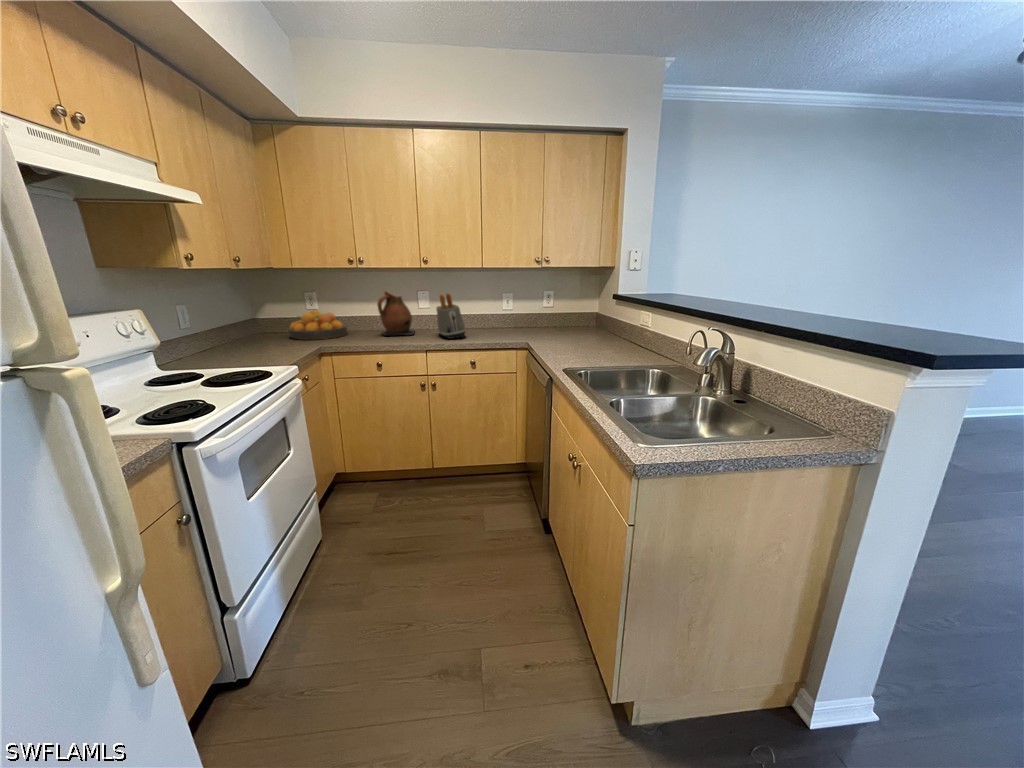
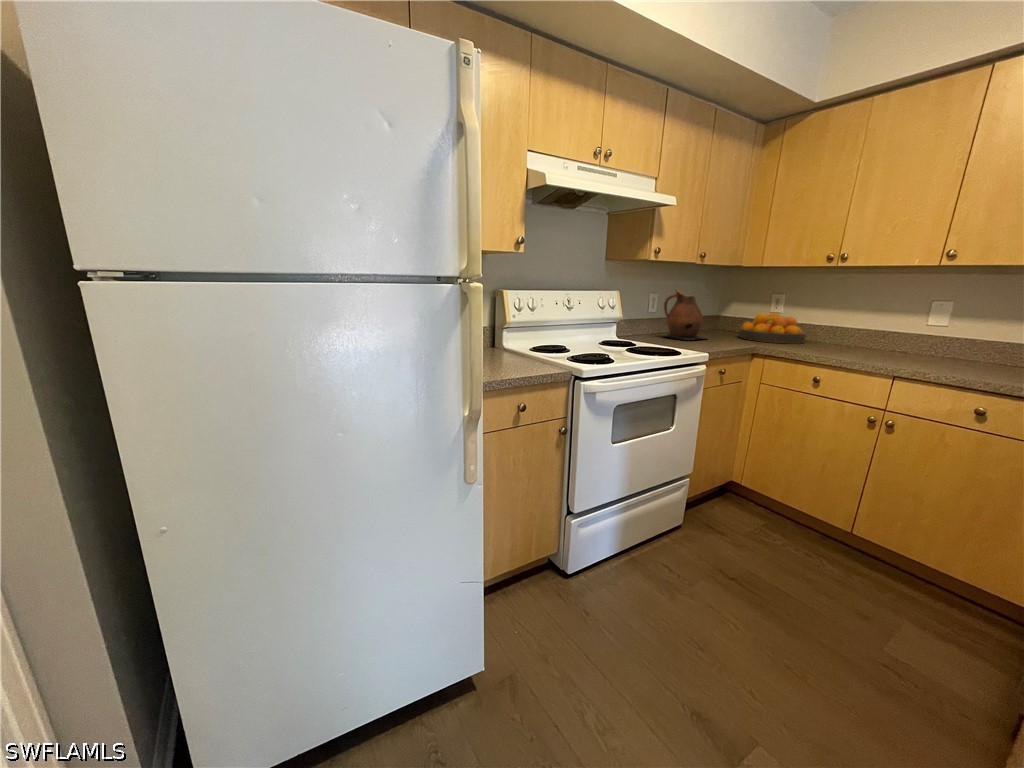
ceramic pitcher: present [377,291,415,335] -> present [664,290,708,340]
toaster: present [436,293,466,339] -> none [936,303,996,374]

